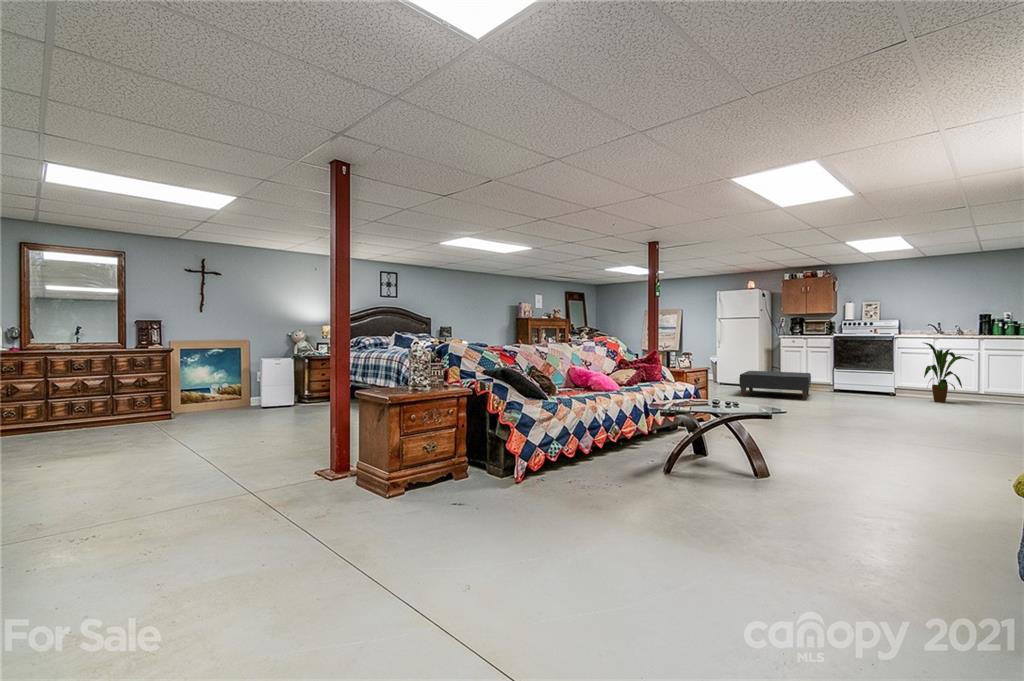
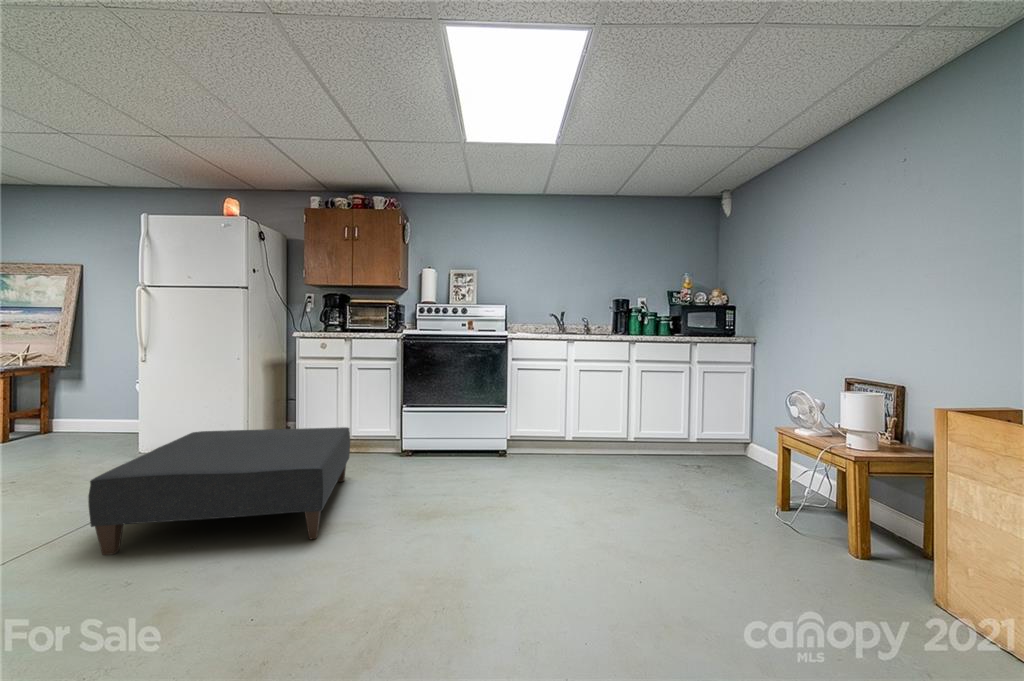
house plant: present [924,343,973,402] -> none [551,350,626,470]

